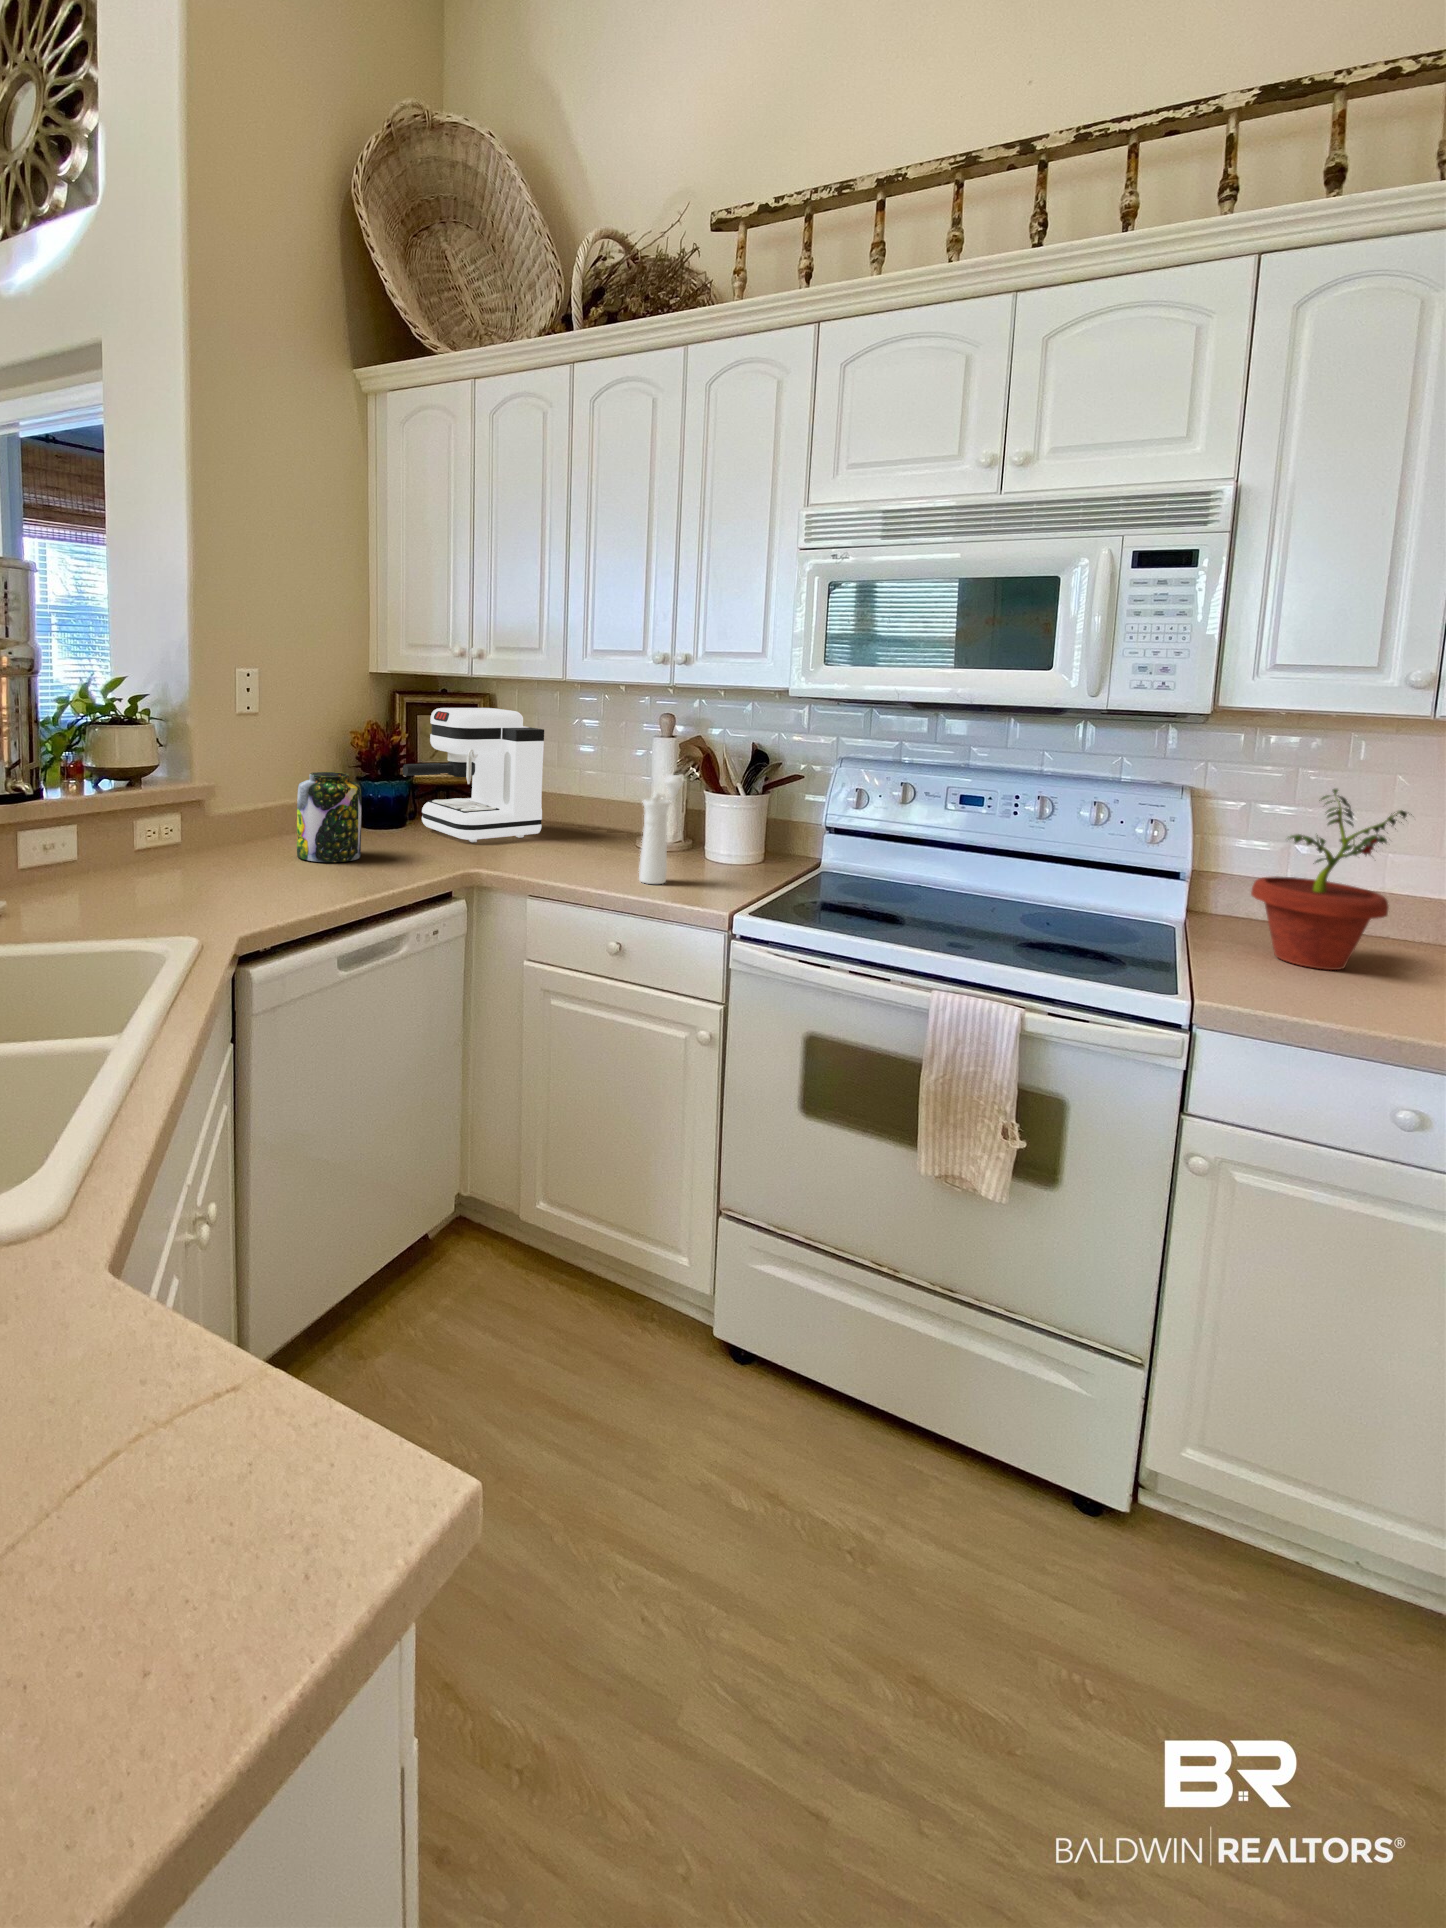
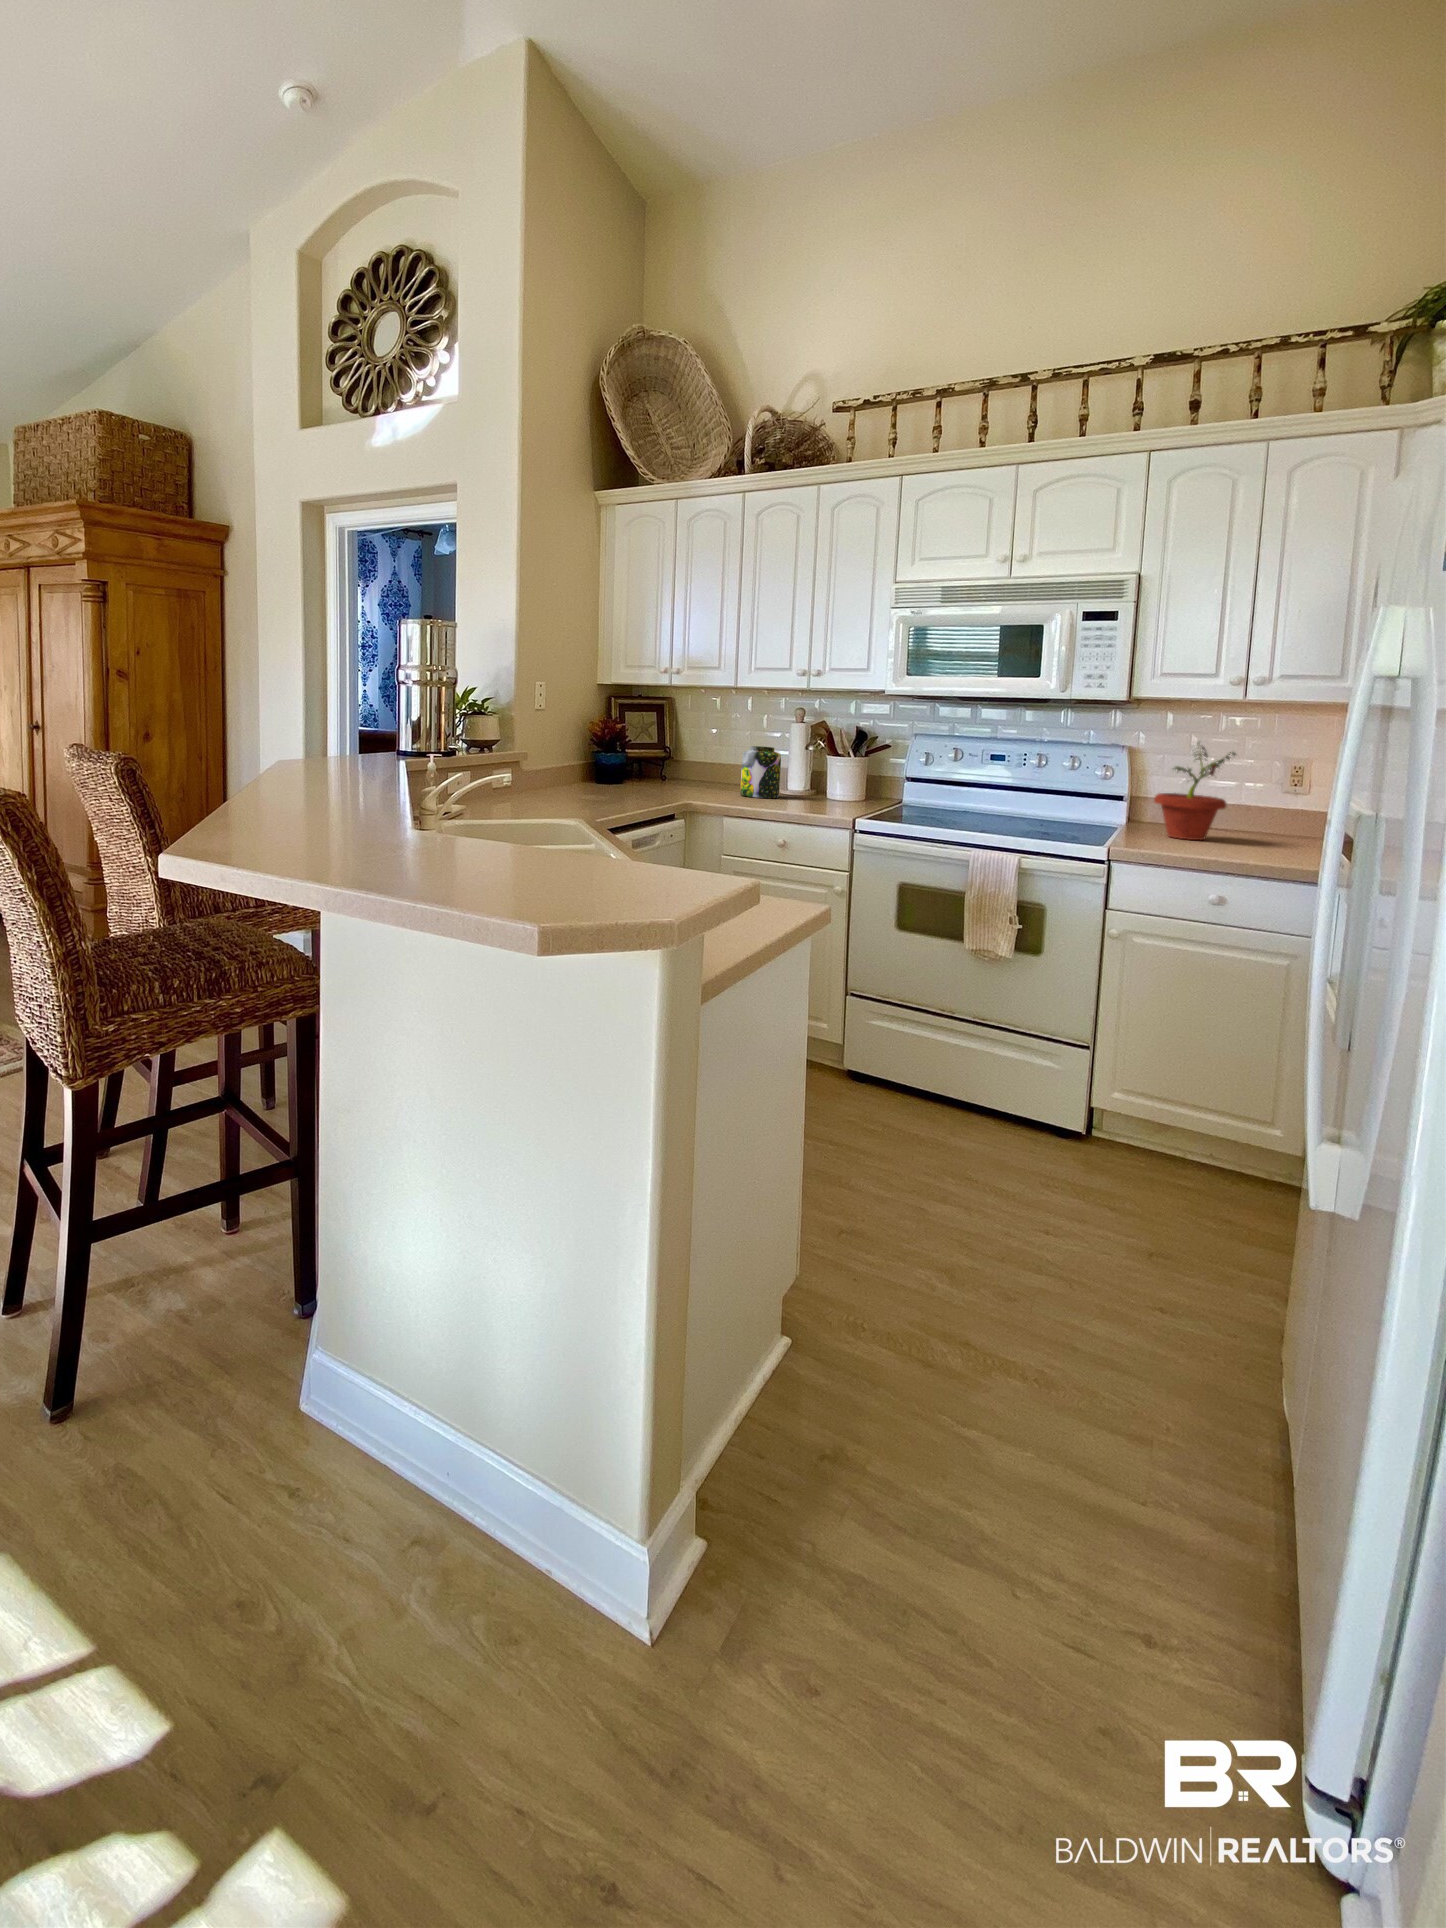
coffee maker: present [403,708,544,842] -> none [630,706,719,790]
jar: present [297,772,361,862] -> present [740,746,781,798]
pepper mill: present [639,775,683,884] -> none [792,743,818,806]

